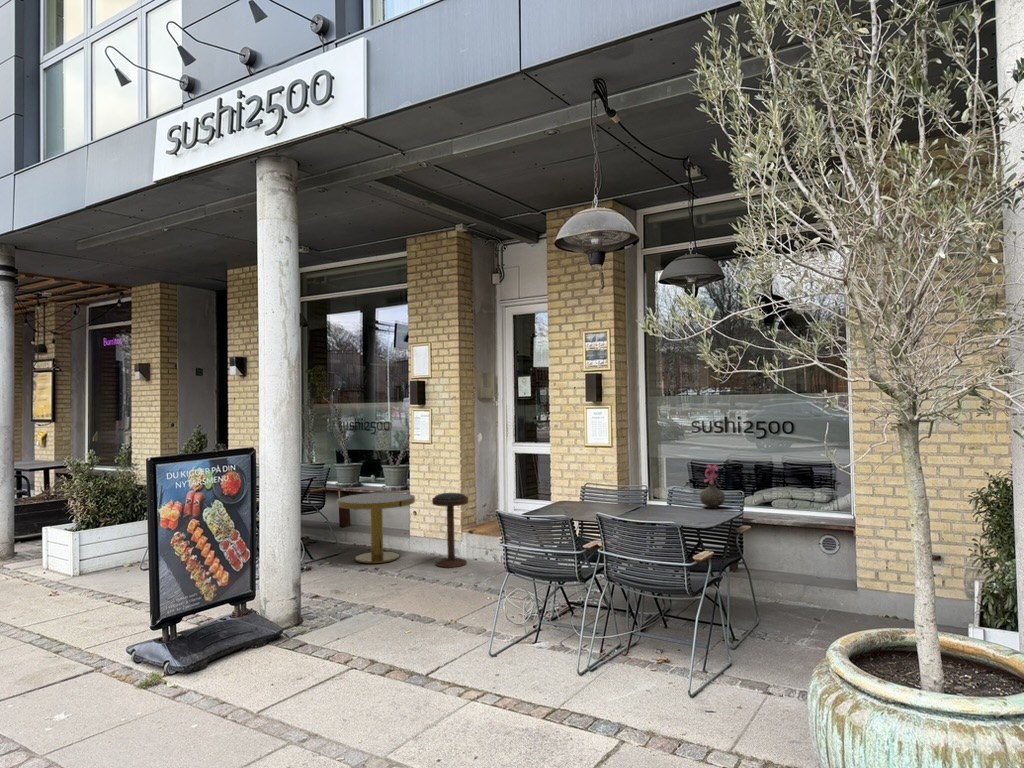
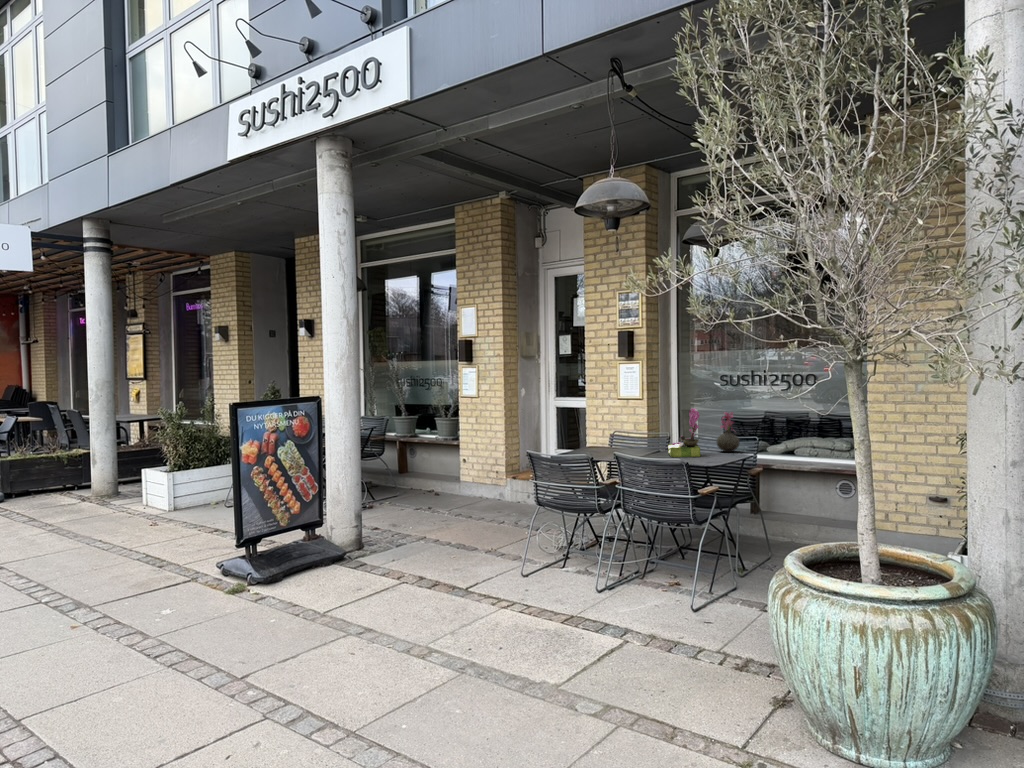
flower arrangement: none [649,460,687,515] -> present [668,408,700,457]
side table: present [337,493,415,563] -> none [394,443,465,505]
bar stool: present [432,493,468,568] -> none [480,442,512,509]

